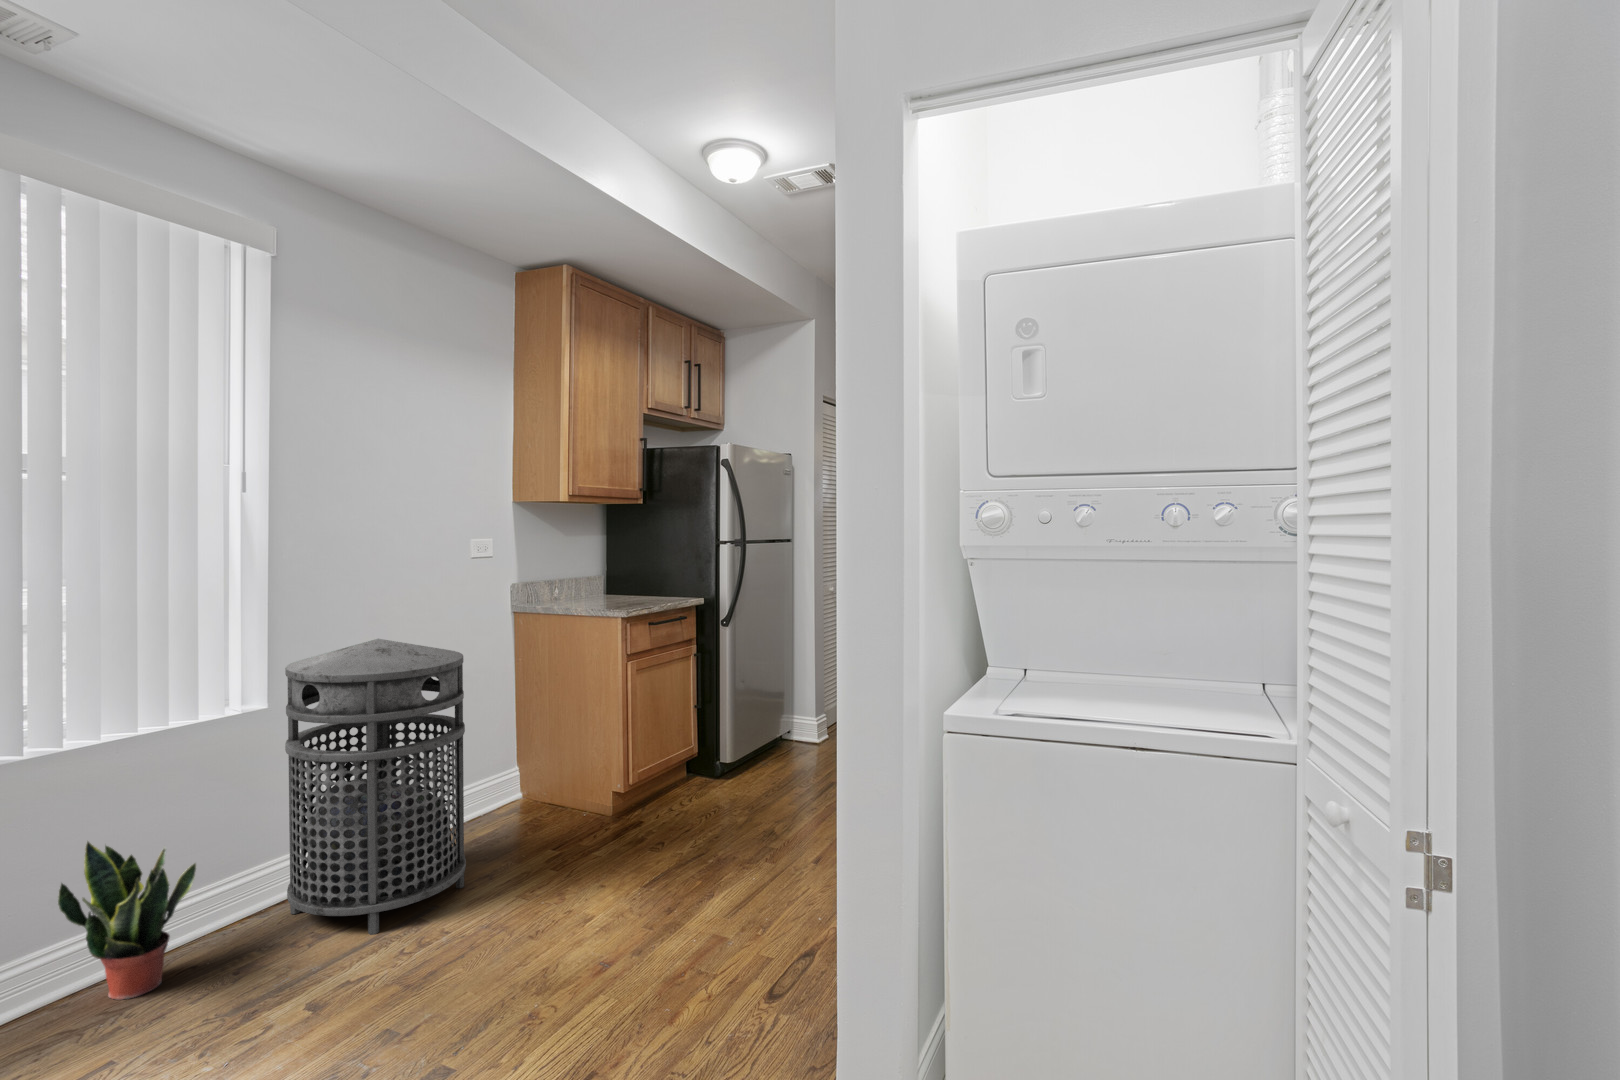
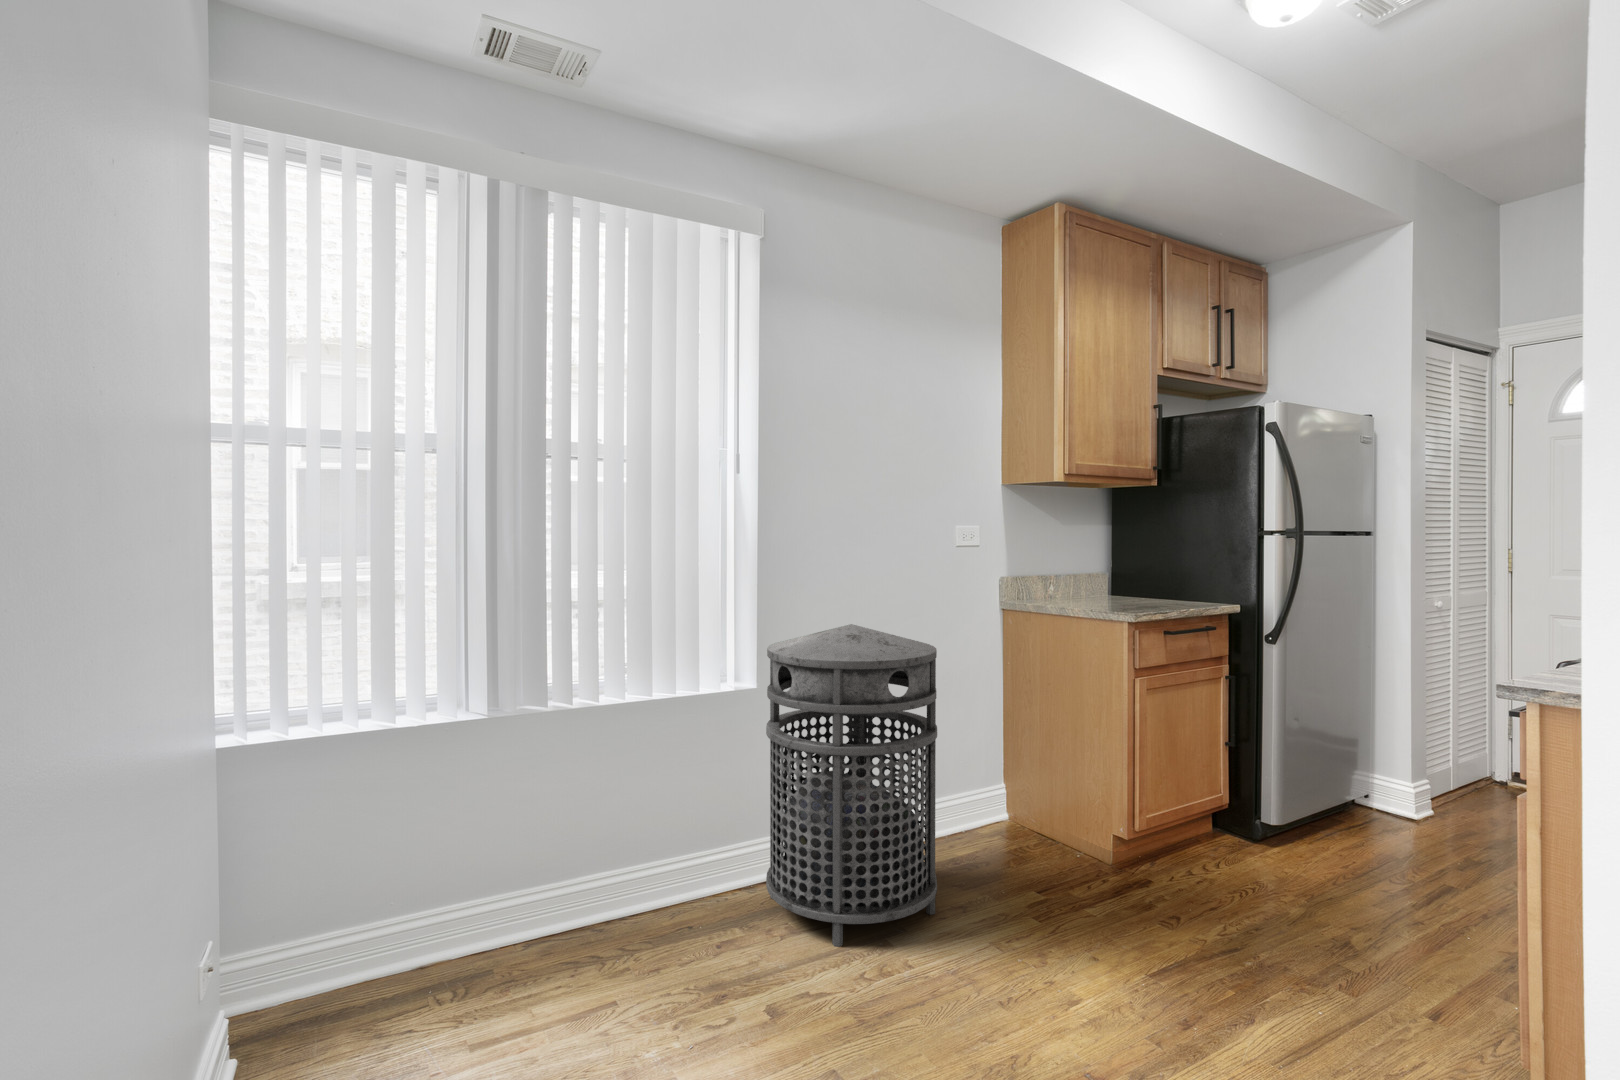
potted plant: present [58,842,196,999] -> none [581,792,686,949]

